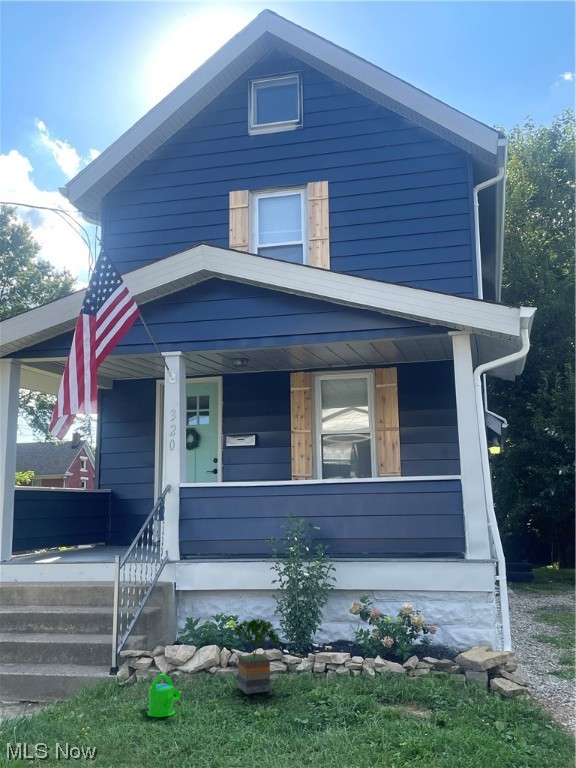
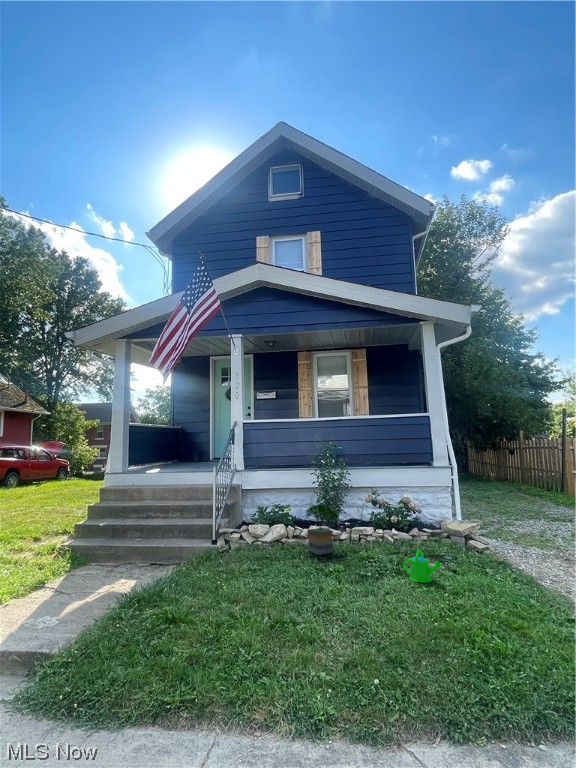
watering can: present [147,673,180,717] -> present [403,549,442,583]

